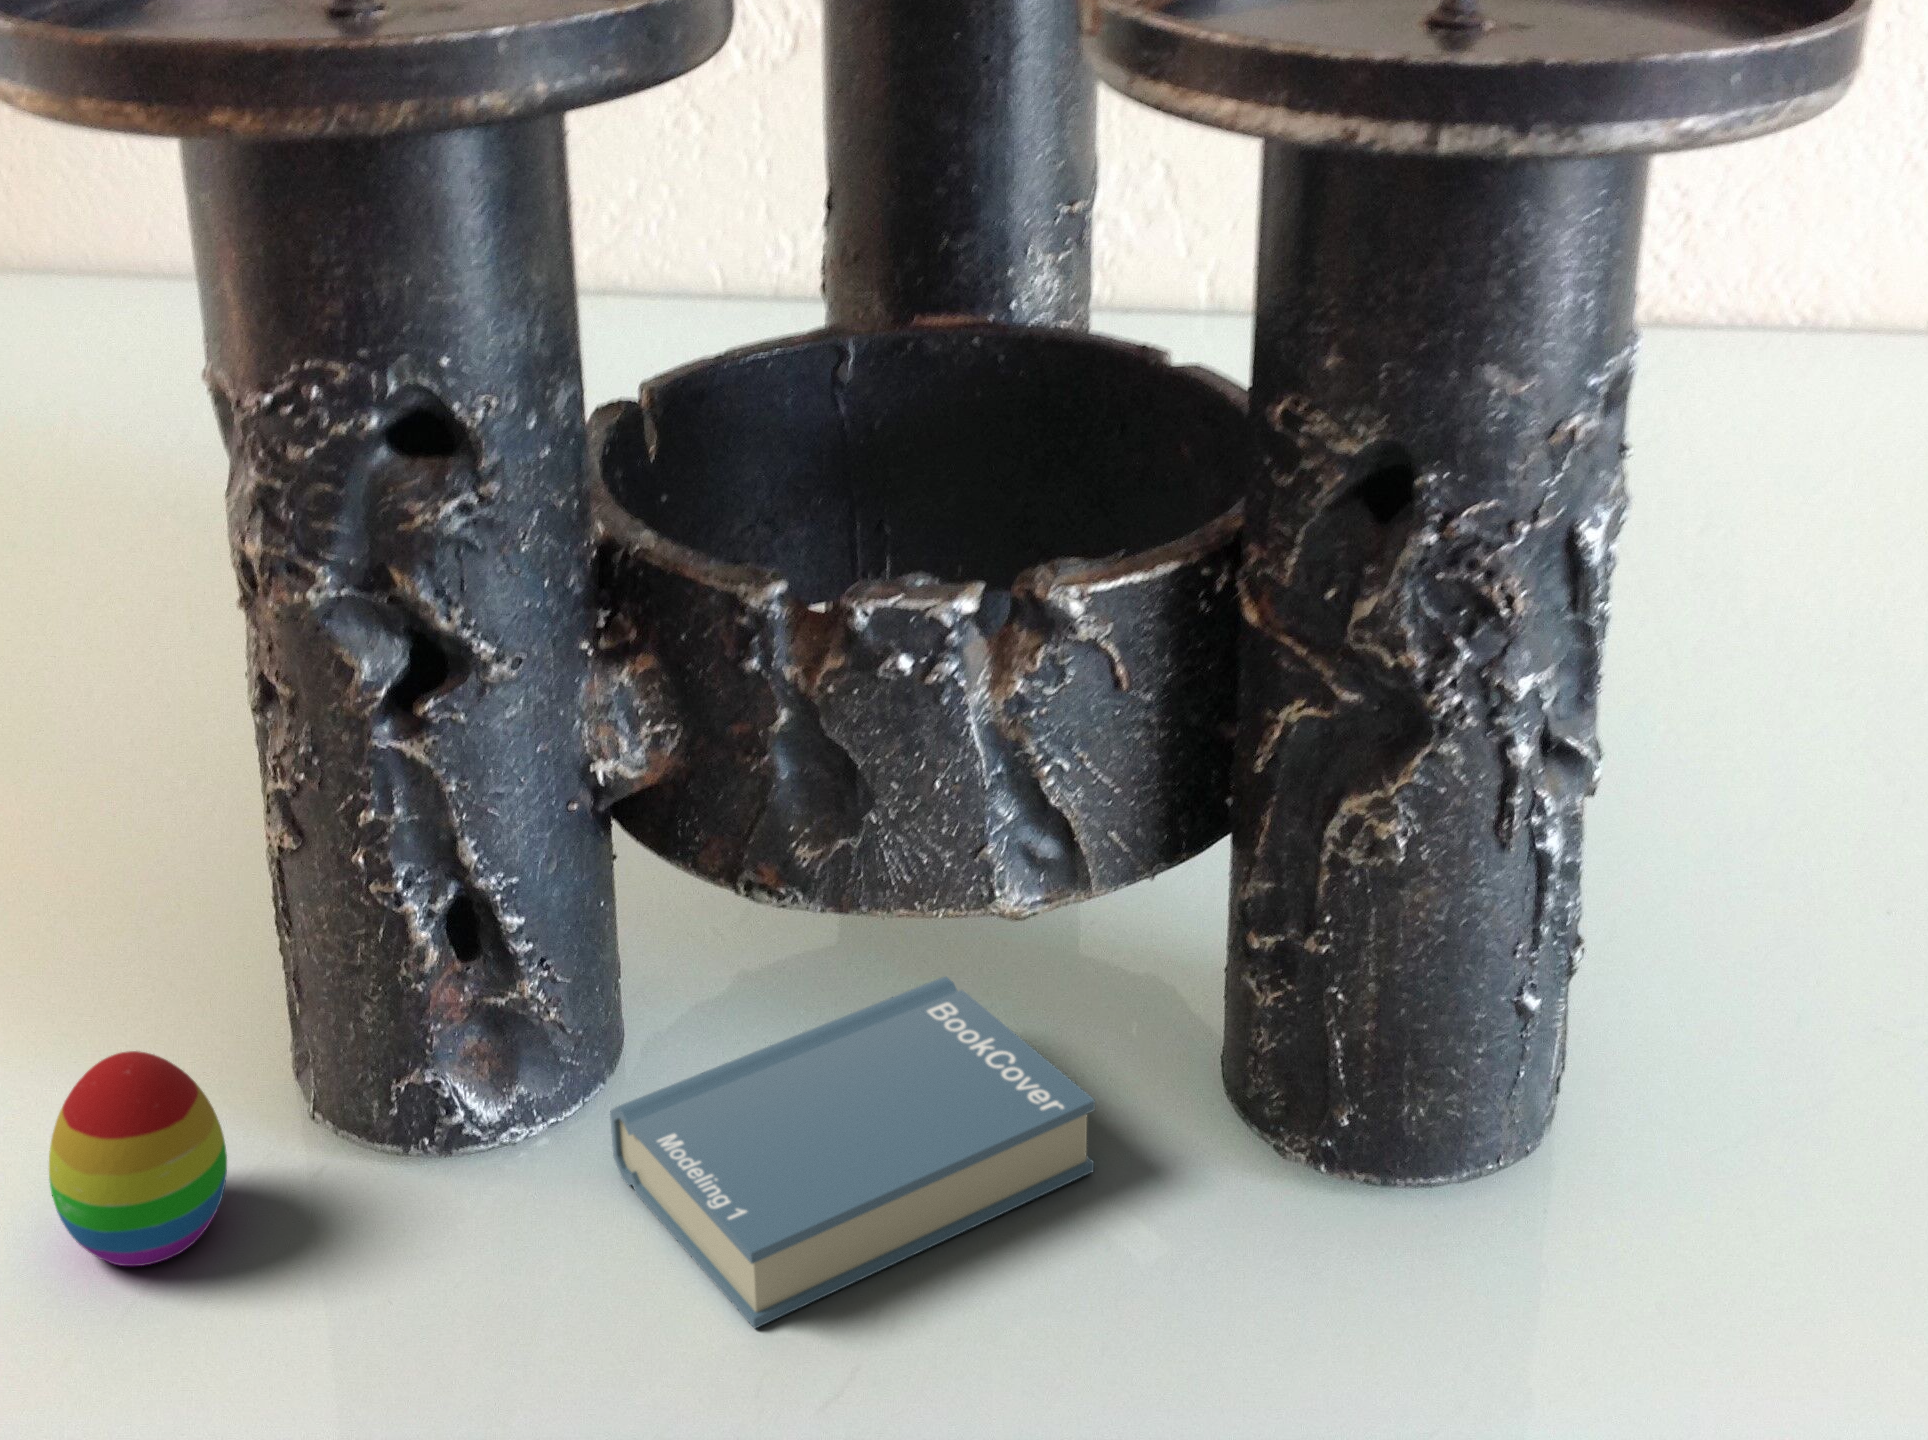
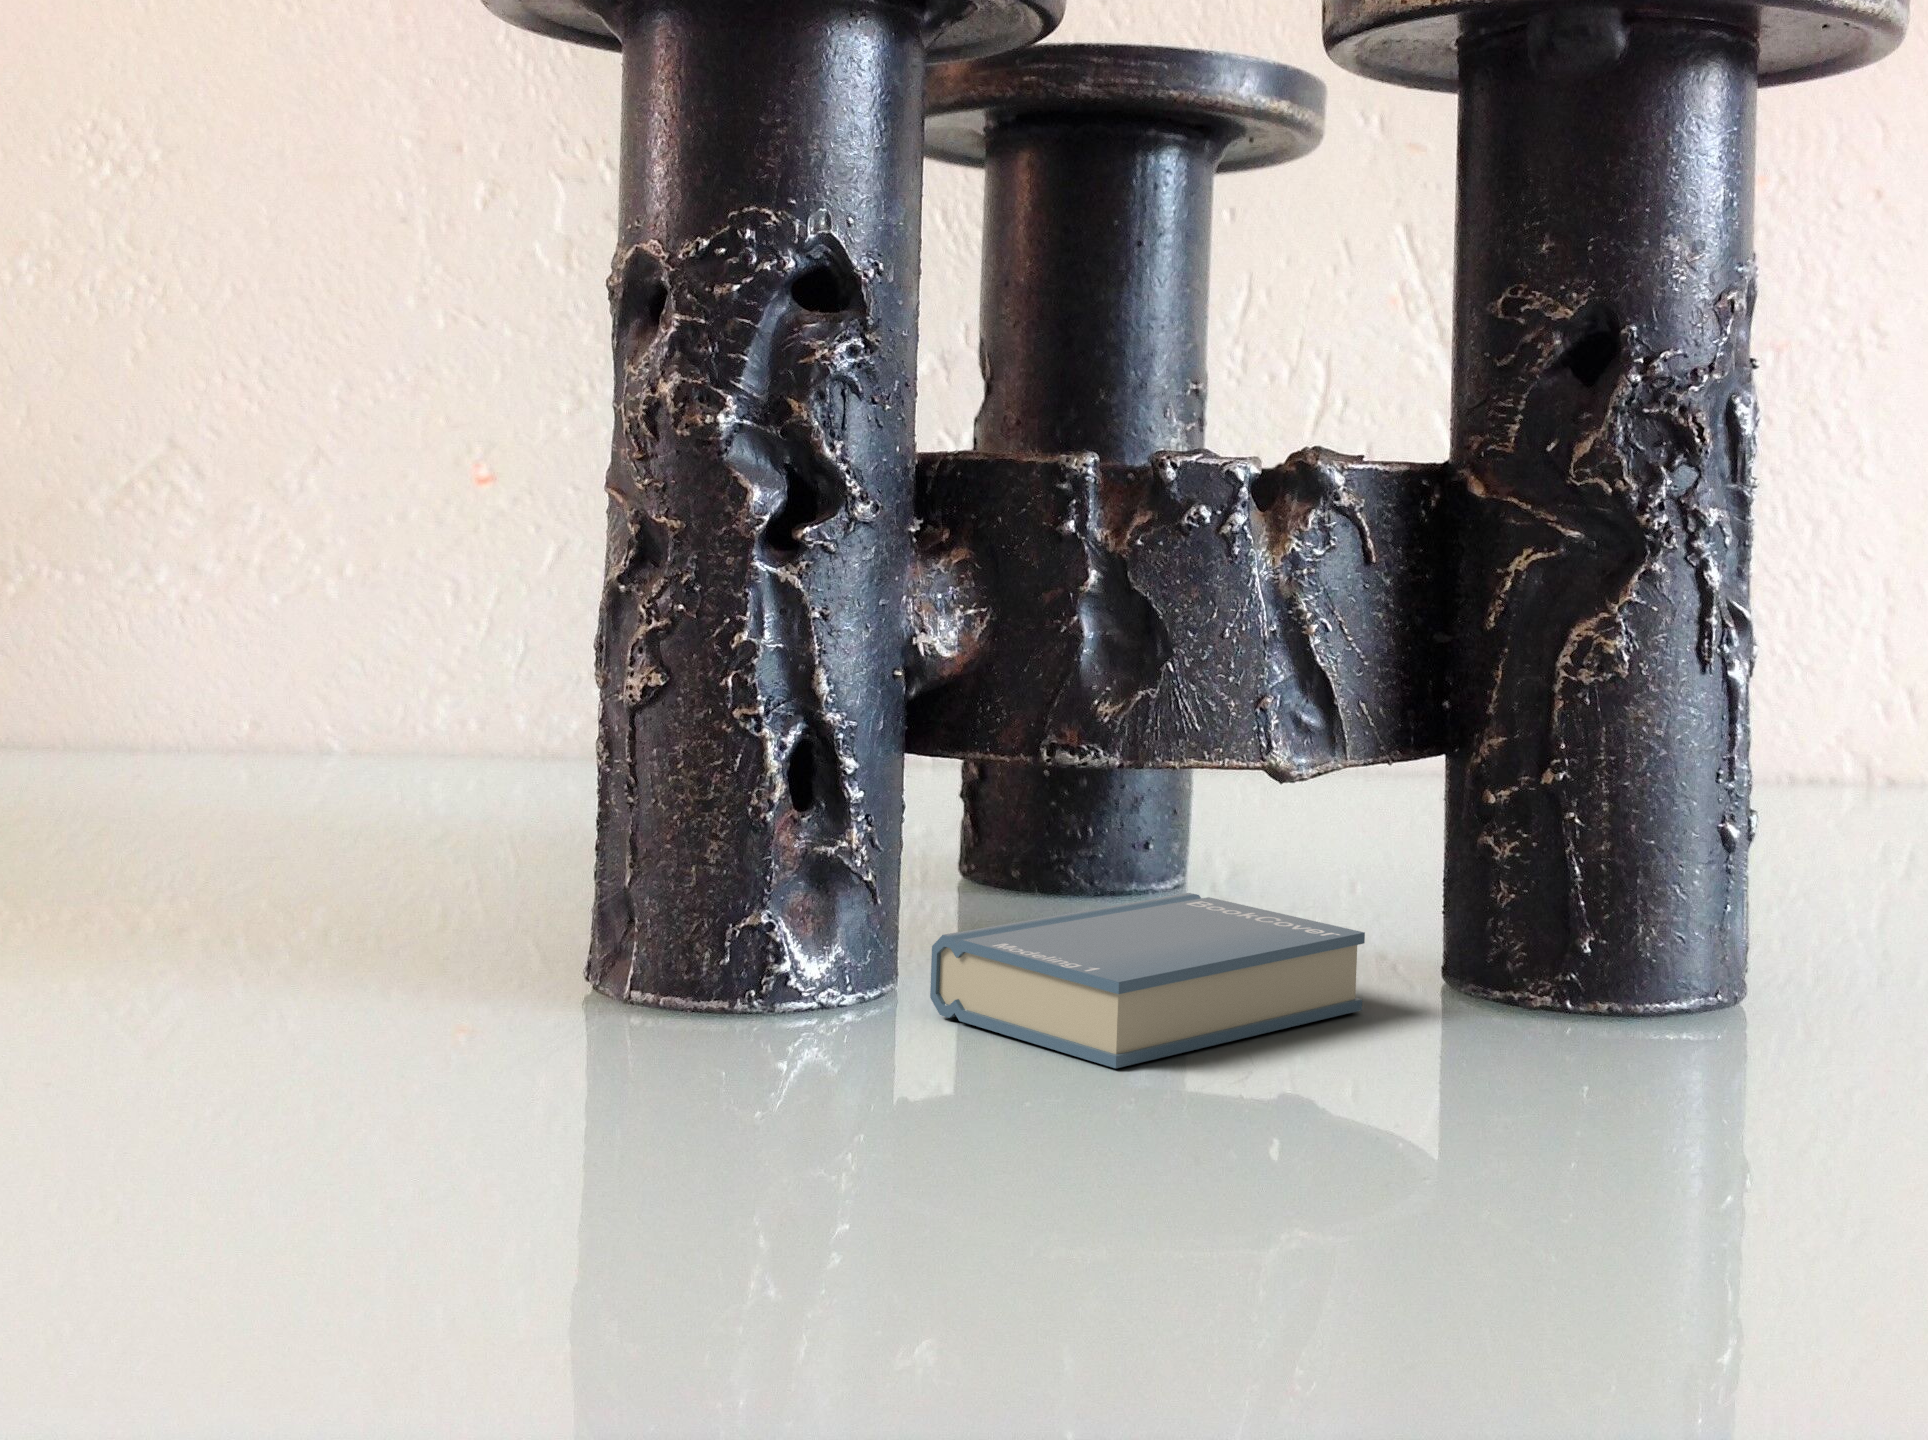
decorative egg: present [49,1051,227,1266] -> none [429,842,592,1050]

